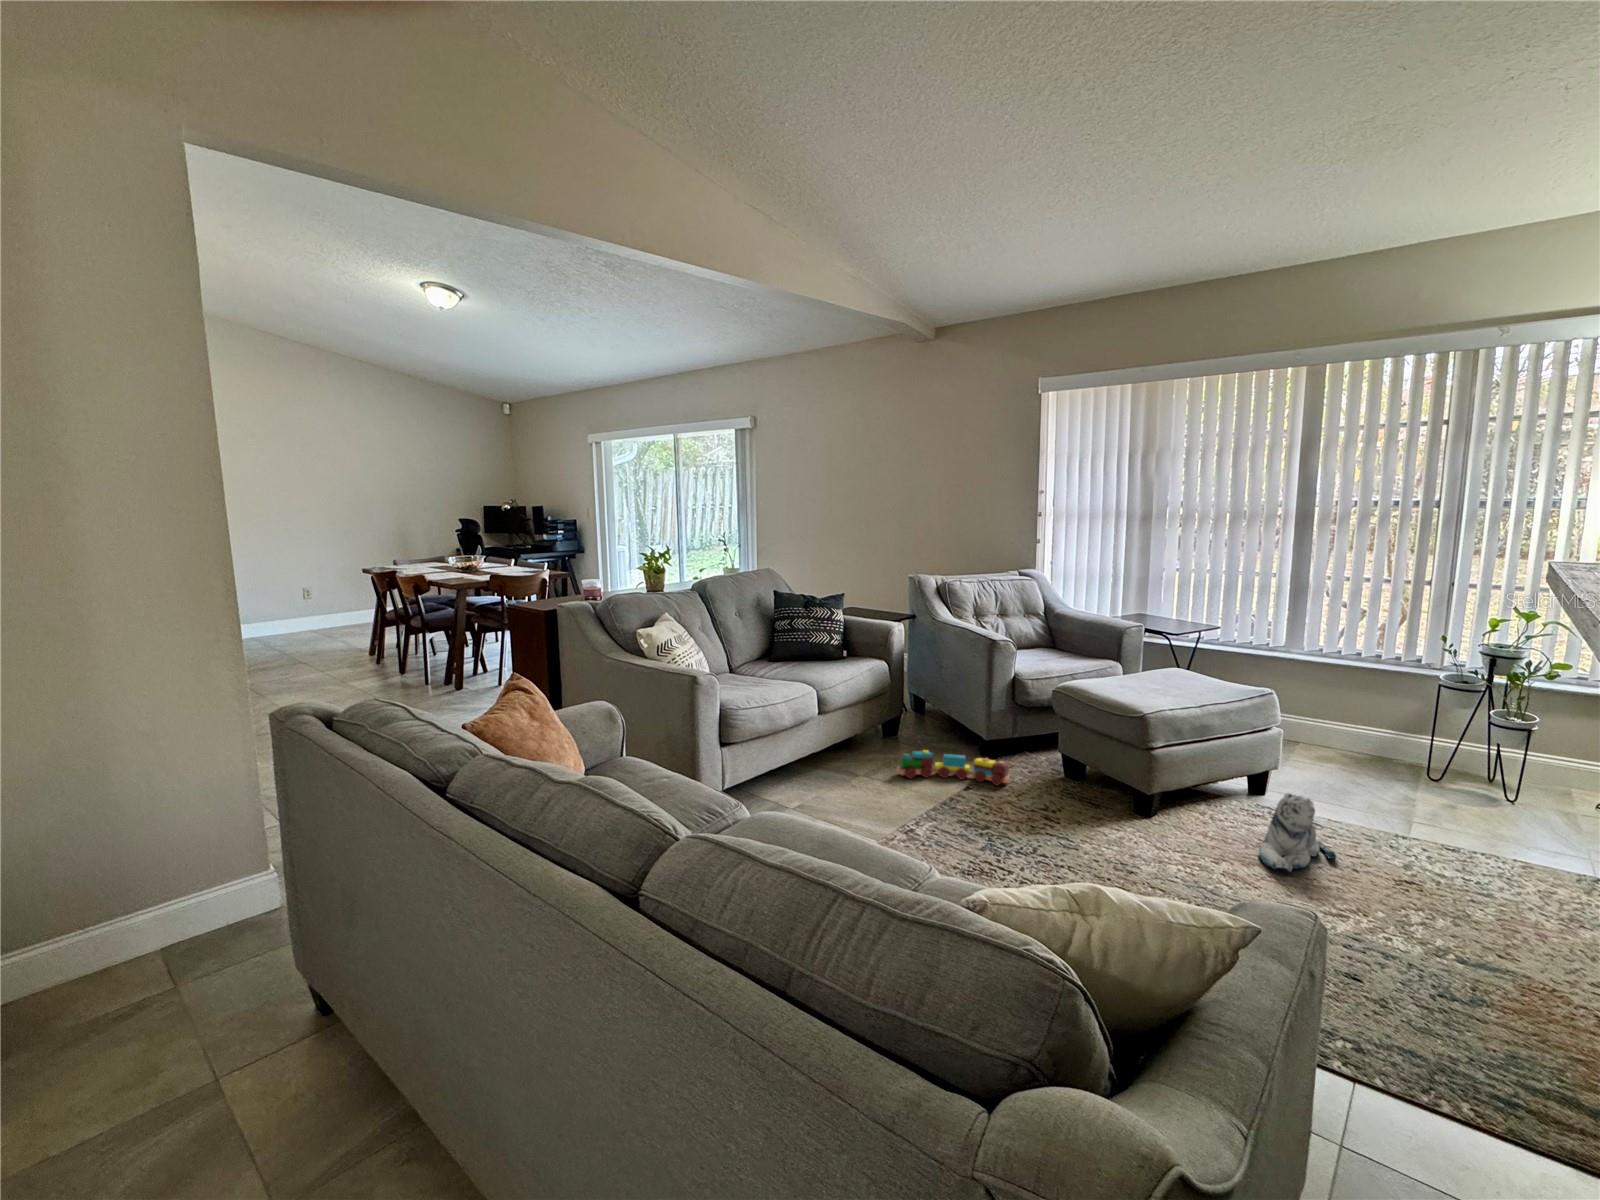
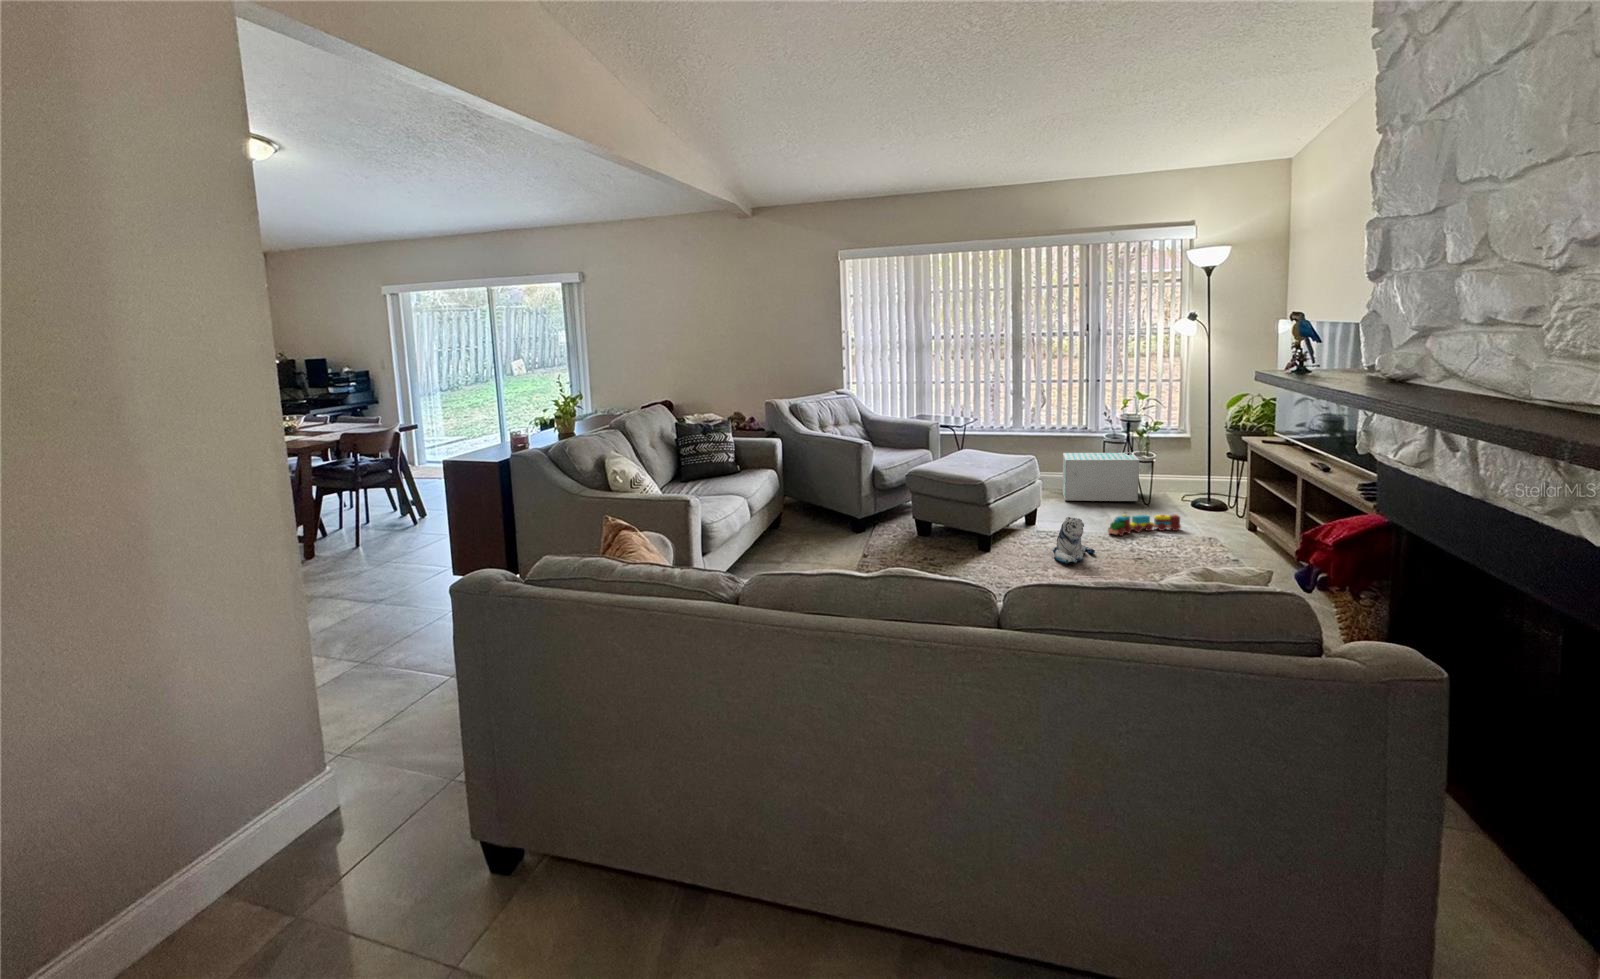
storage box: none [1330,689,1465,780] -> present [1062,453,1139,501]
toy train: present [897,750,1010,785] -> present [1108,514,1181,536]

